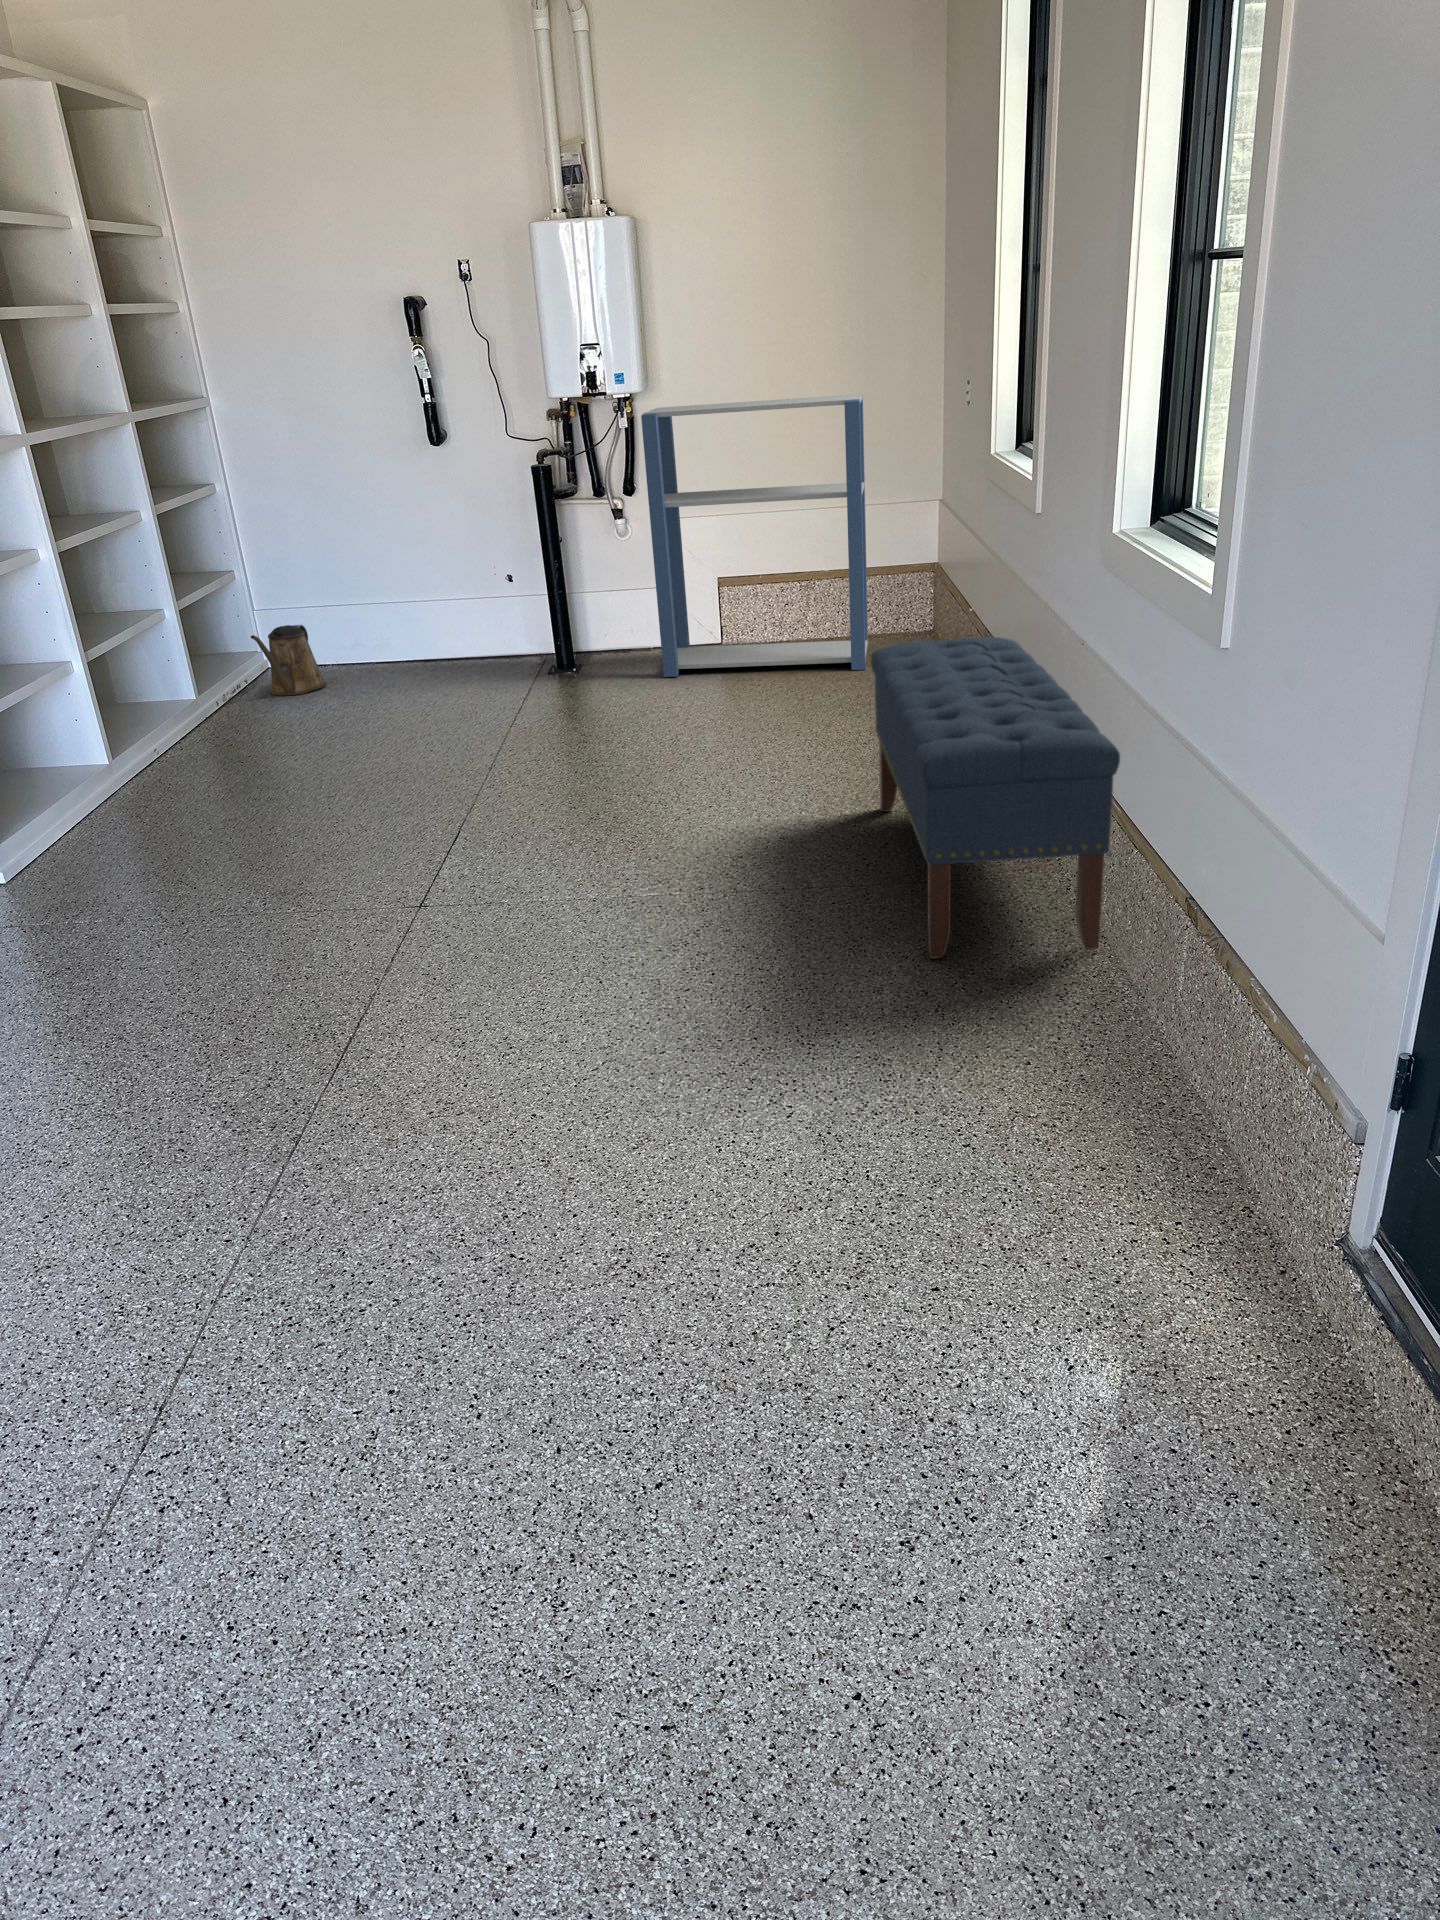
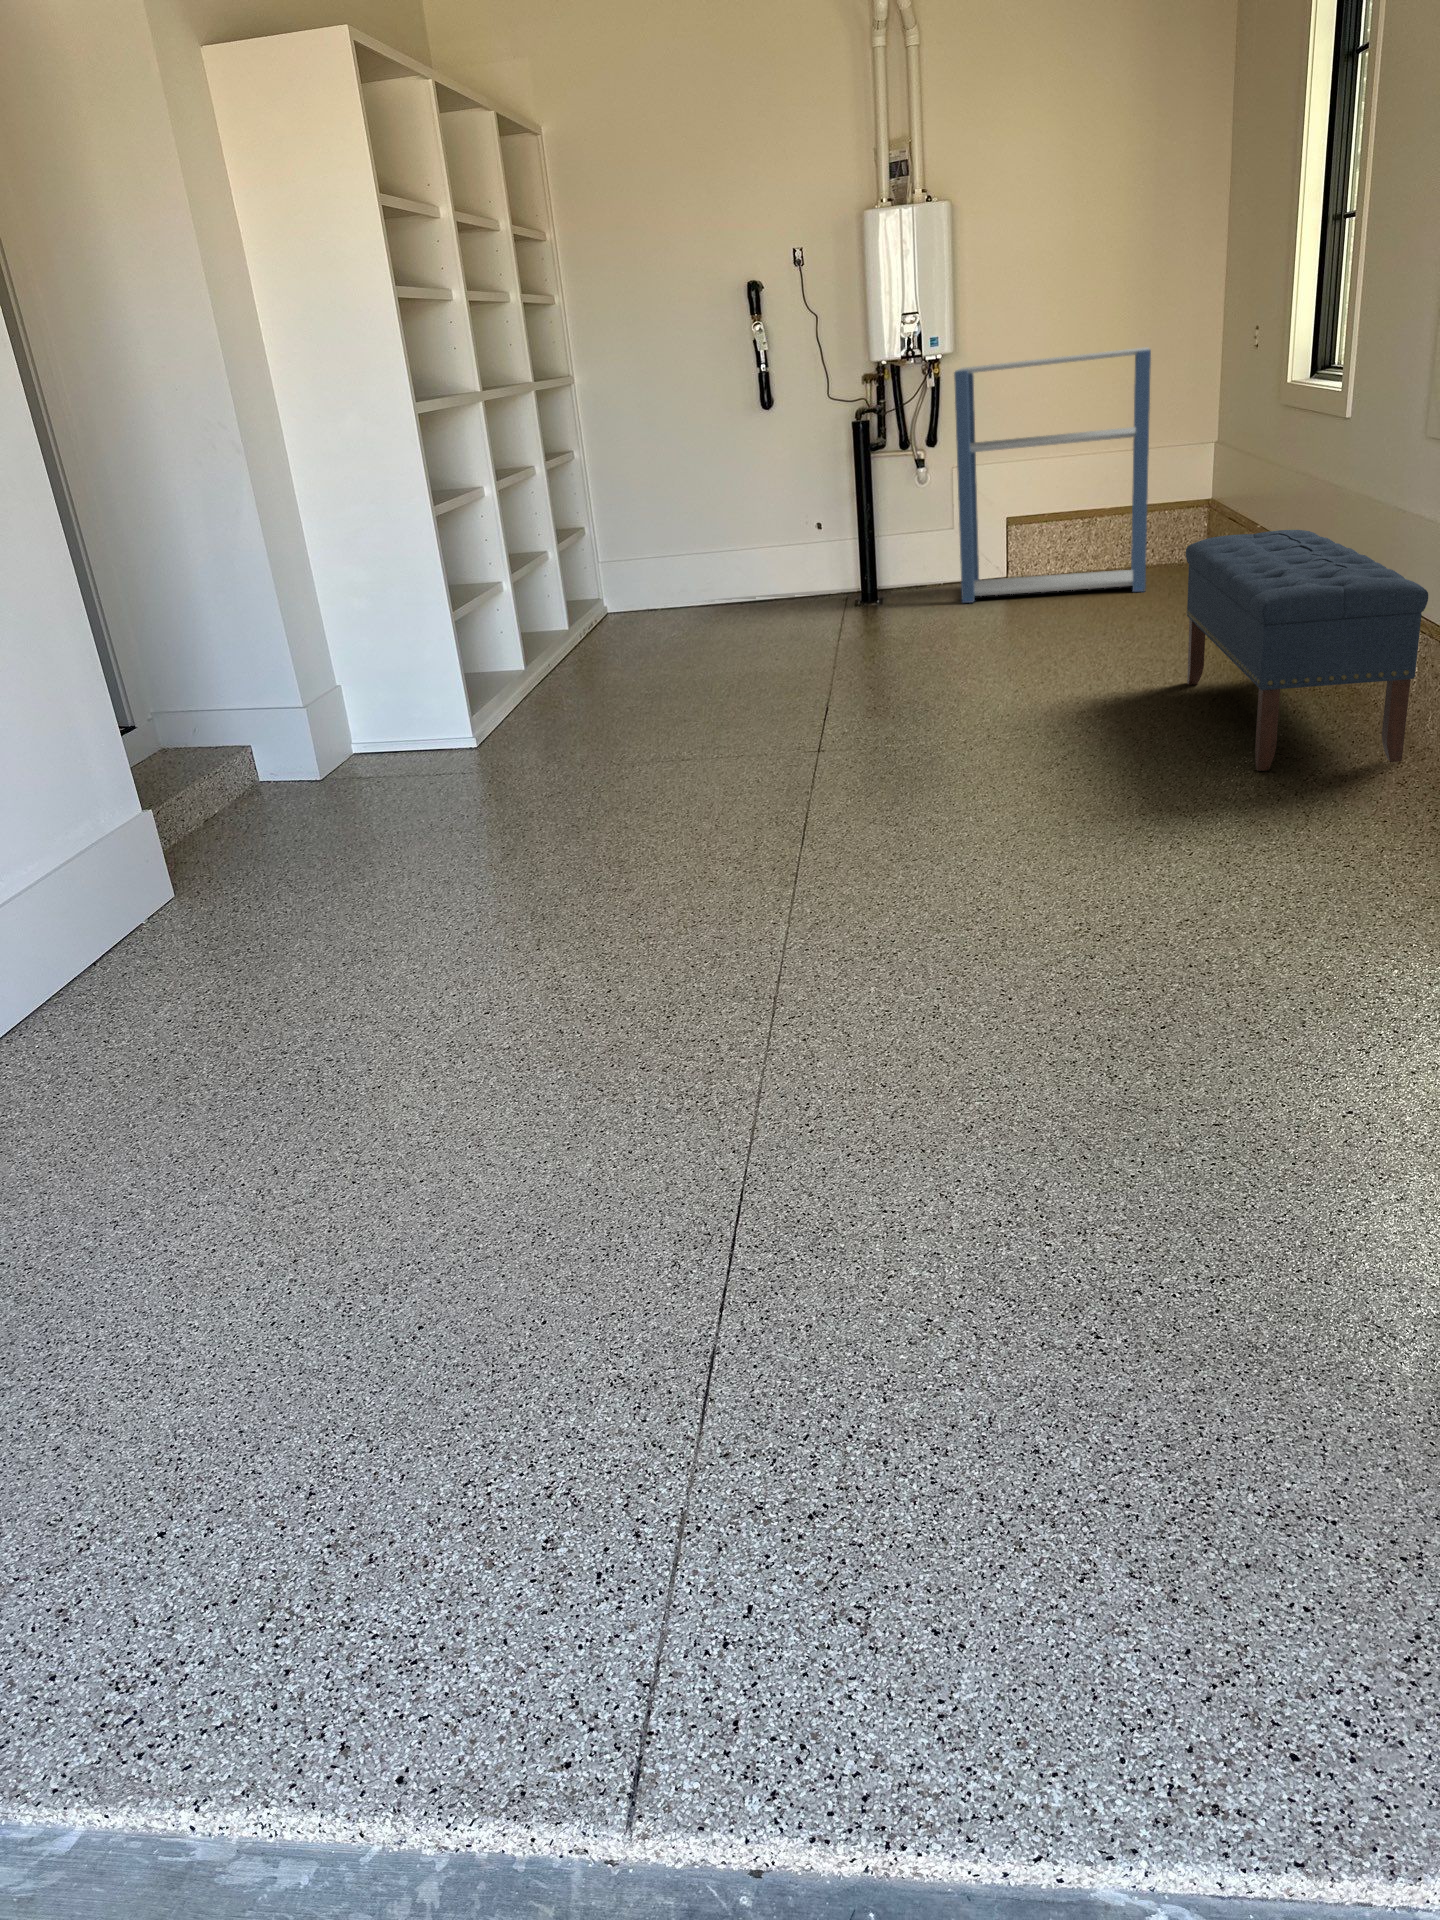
watering can: present [251,625,326,695] -> none [611,568,663,628]

